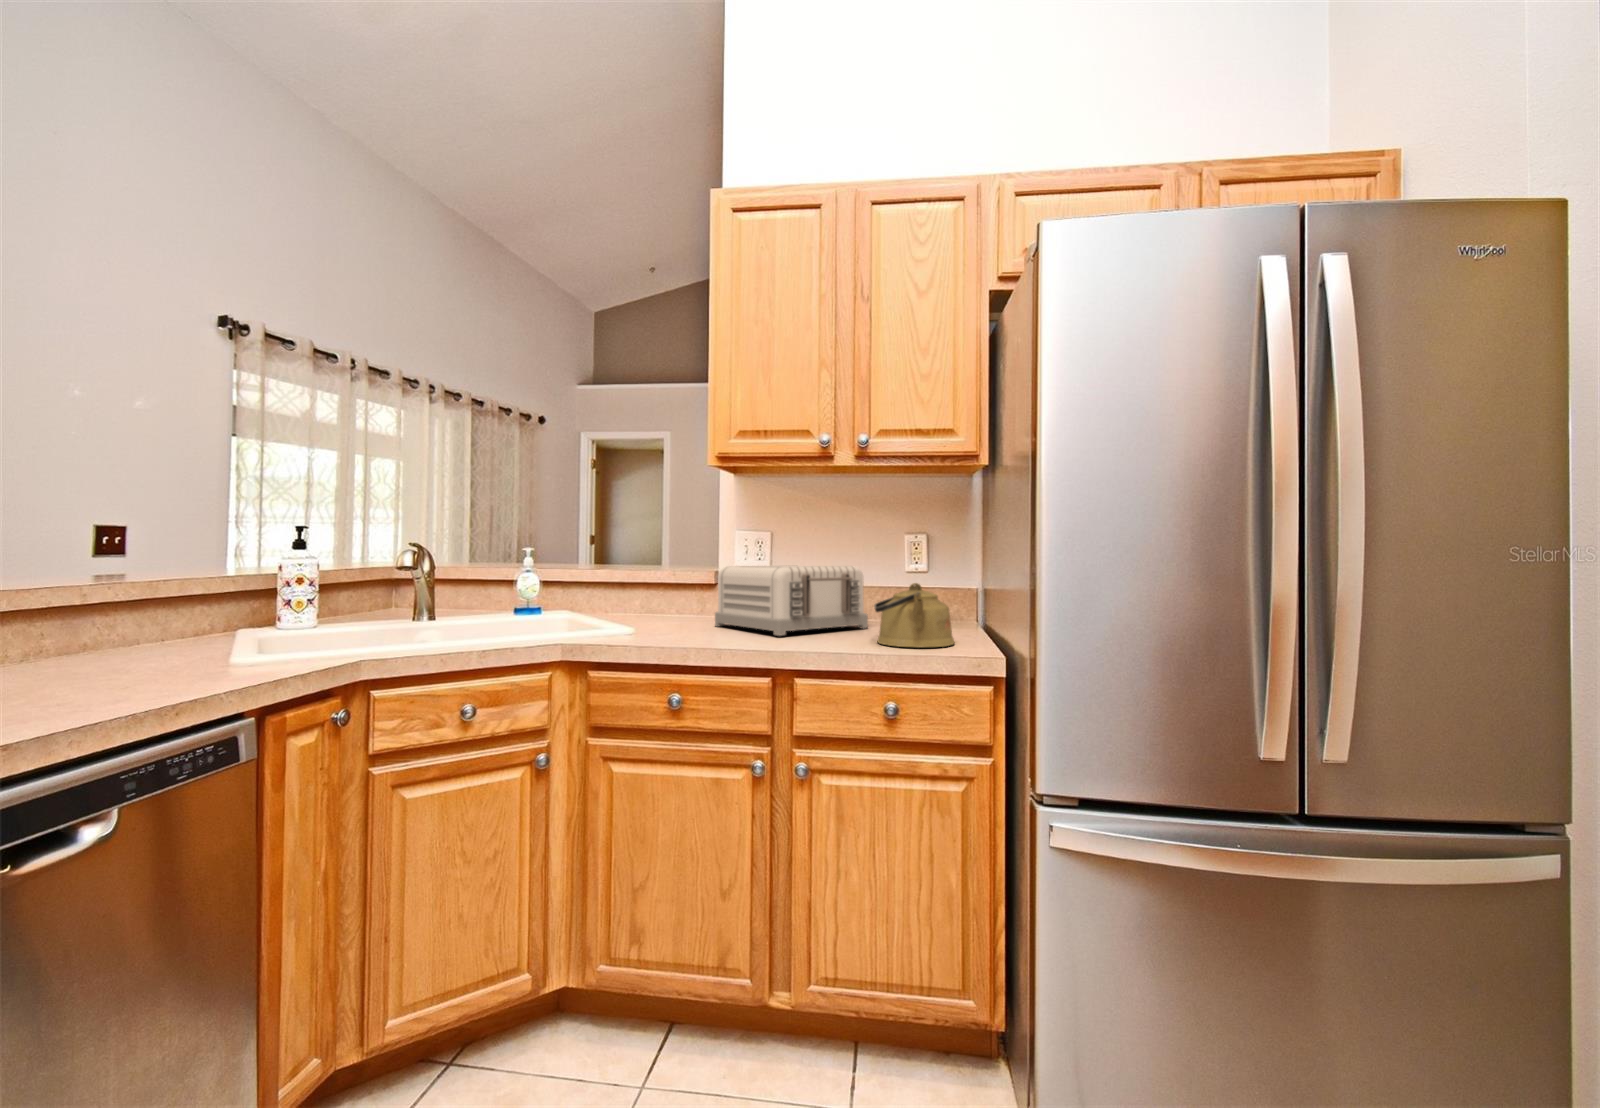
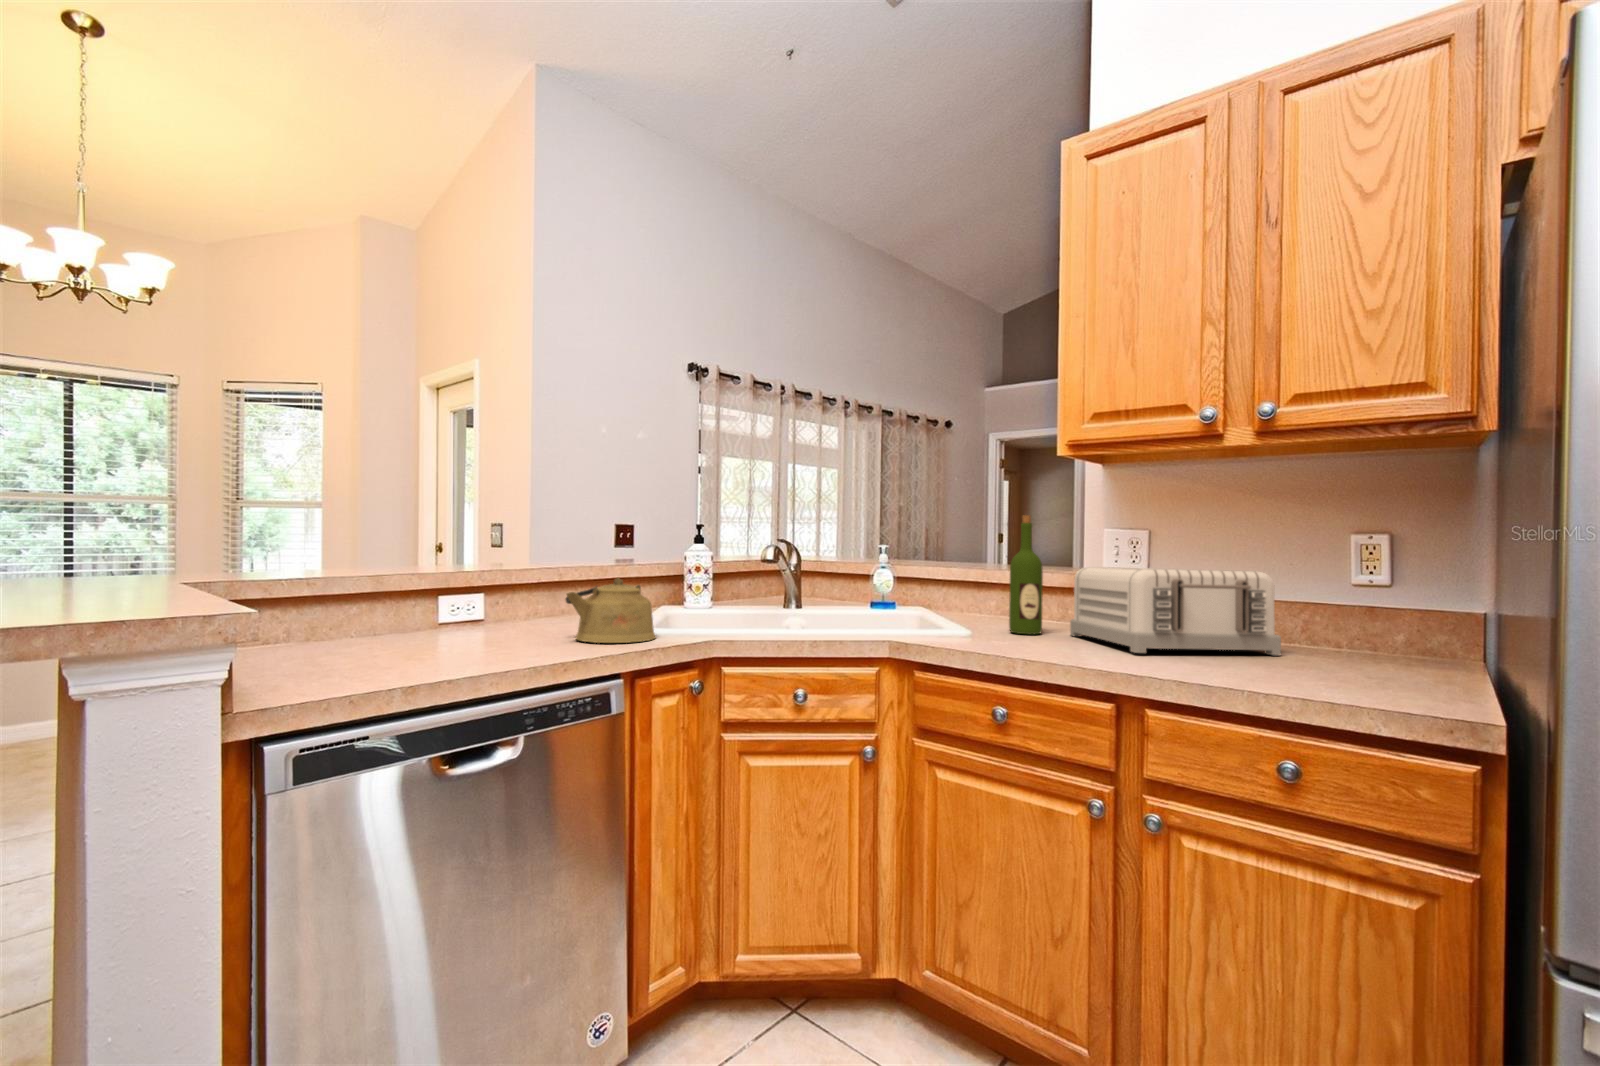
wine bottle: none [663,521,692,628] -> present [1009,515,1043,634]
kettle: present [874,583,954,647] -> present [566,577,655,643]

